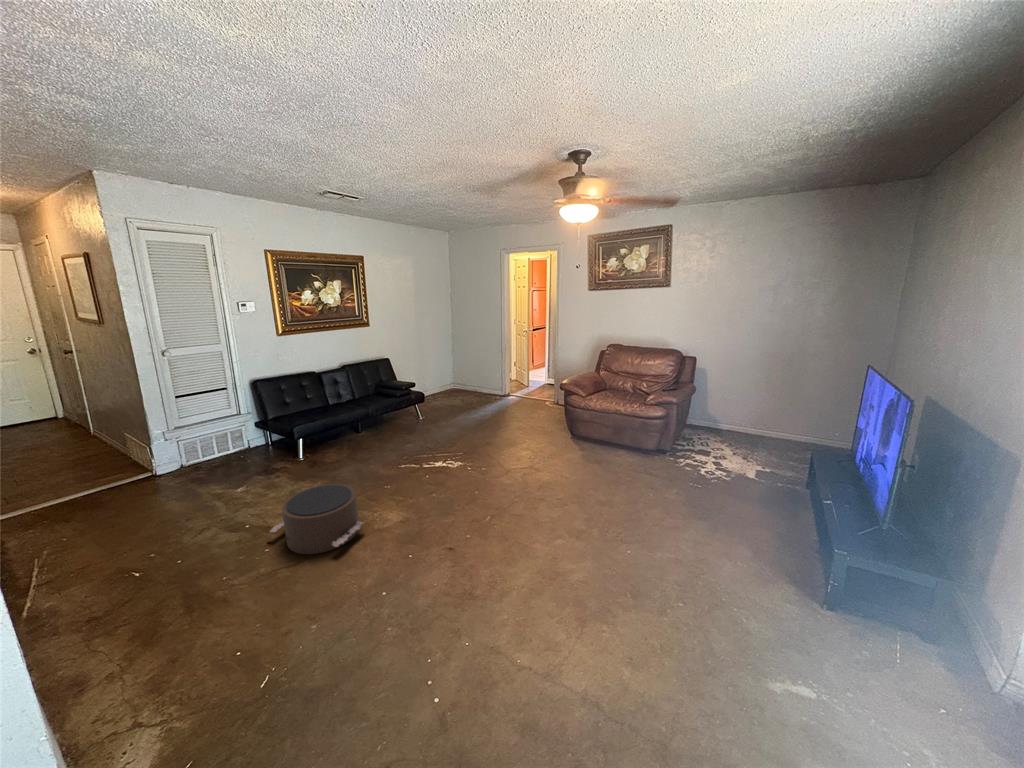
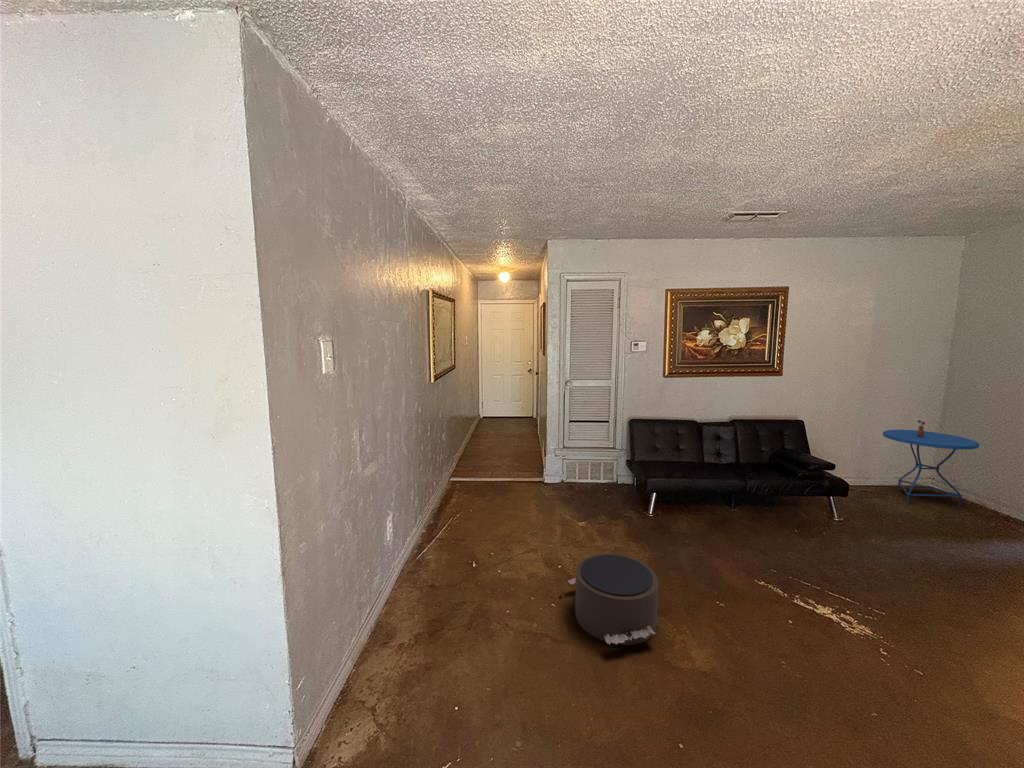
side table: none [430,347,472,399] -> present [883,420,979,506]

